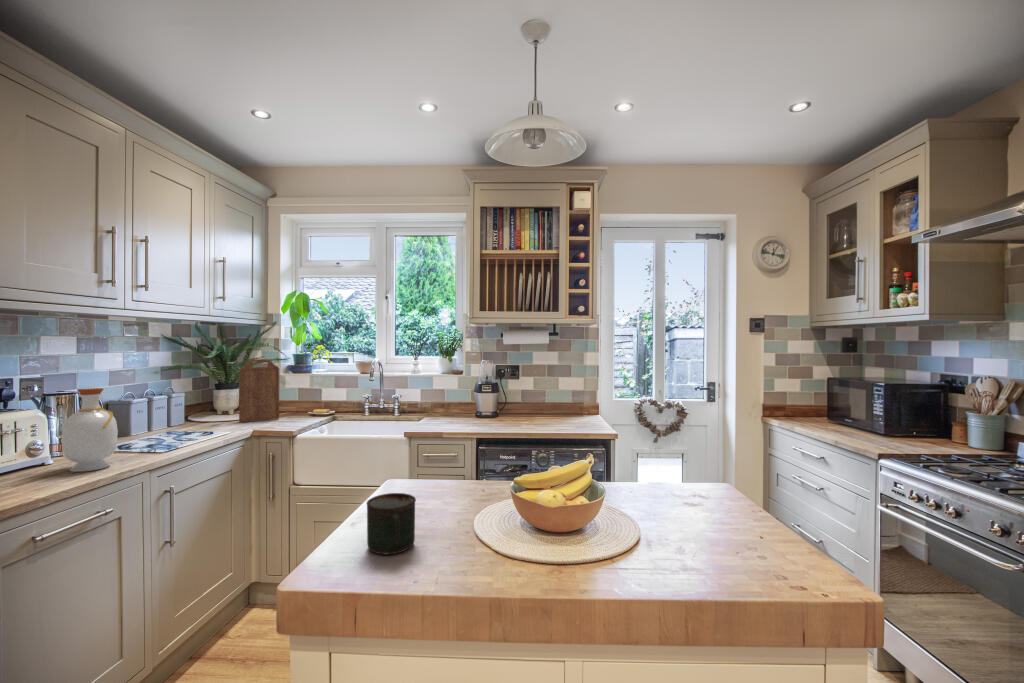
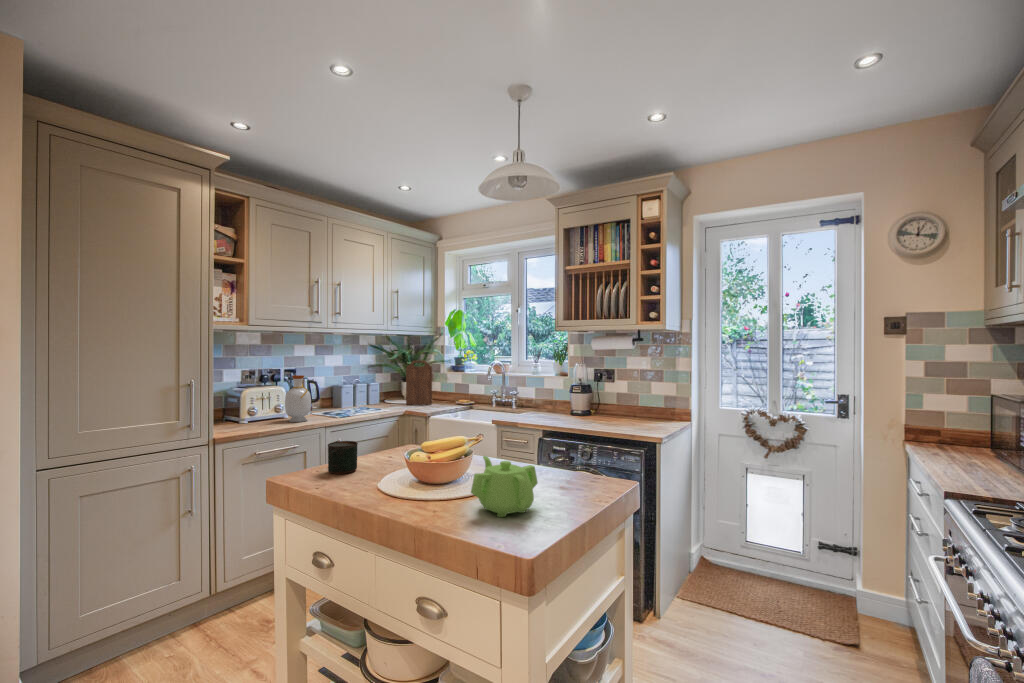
teapot: none [670,486,782,565] -> present [471,456,538,517]

